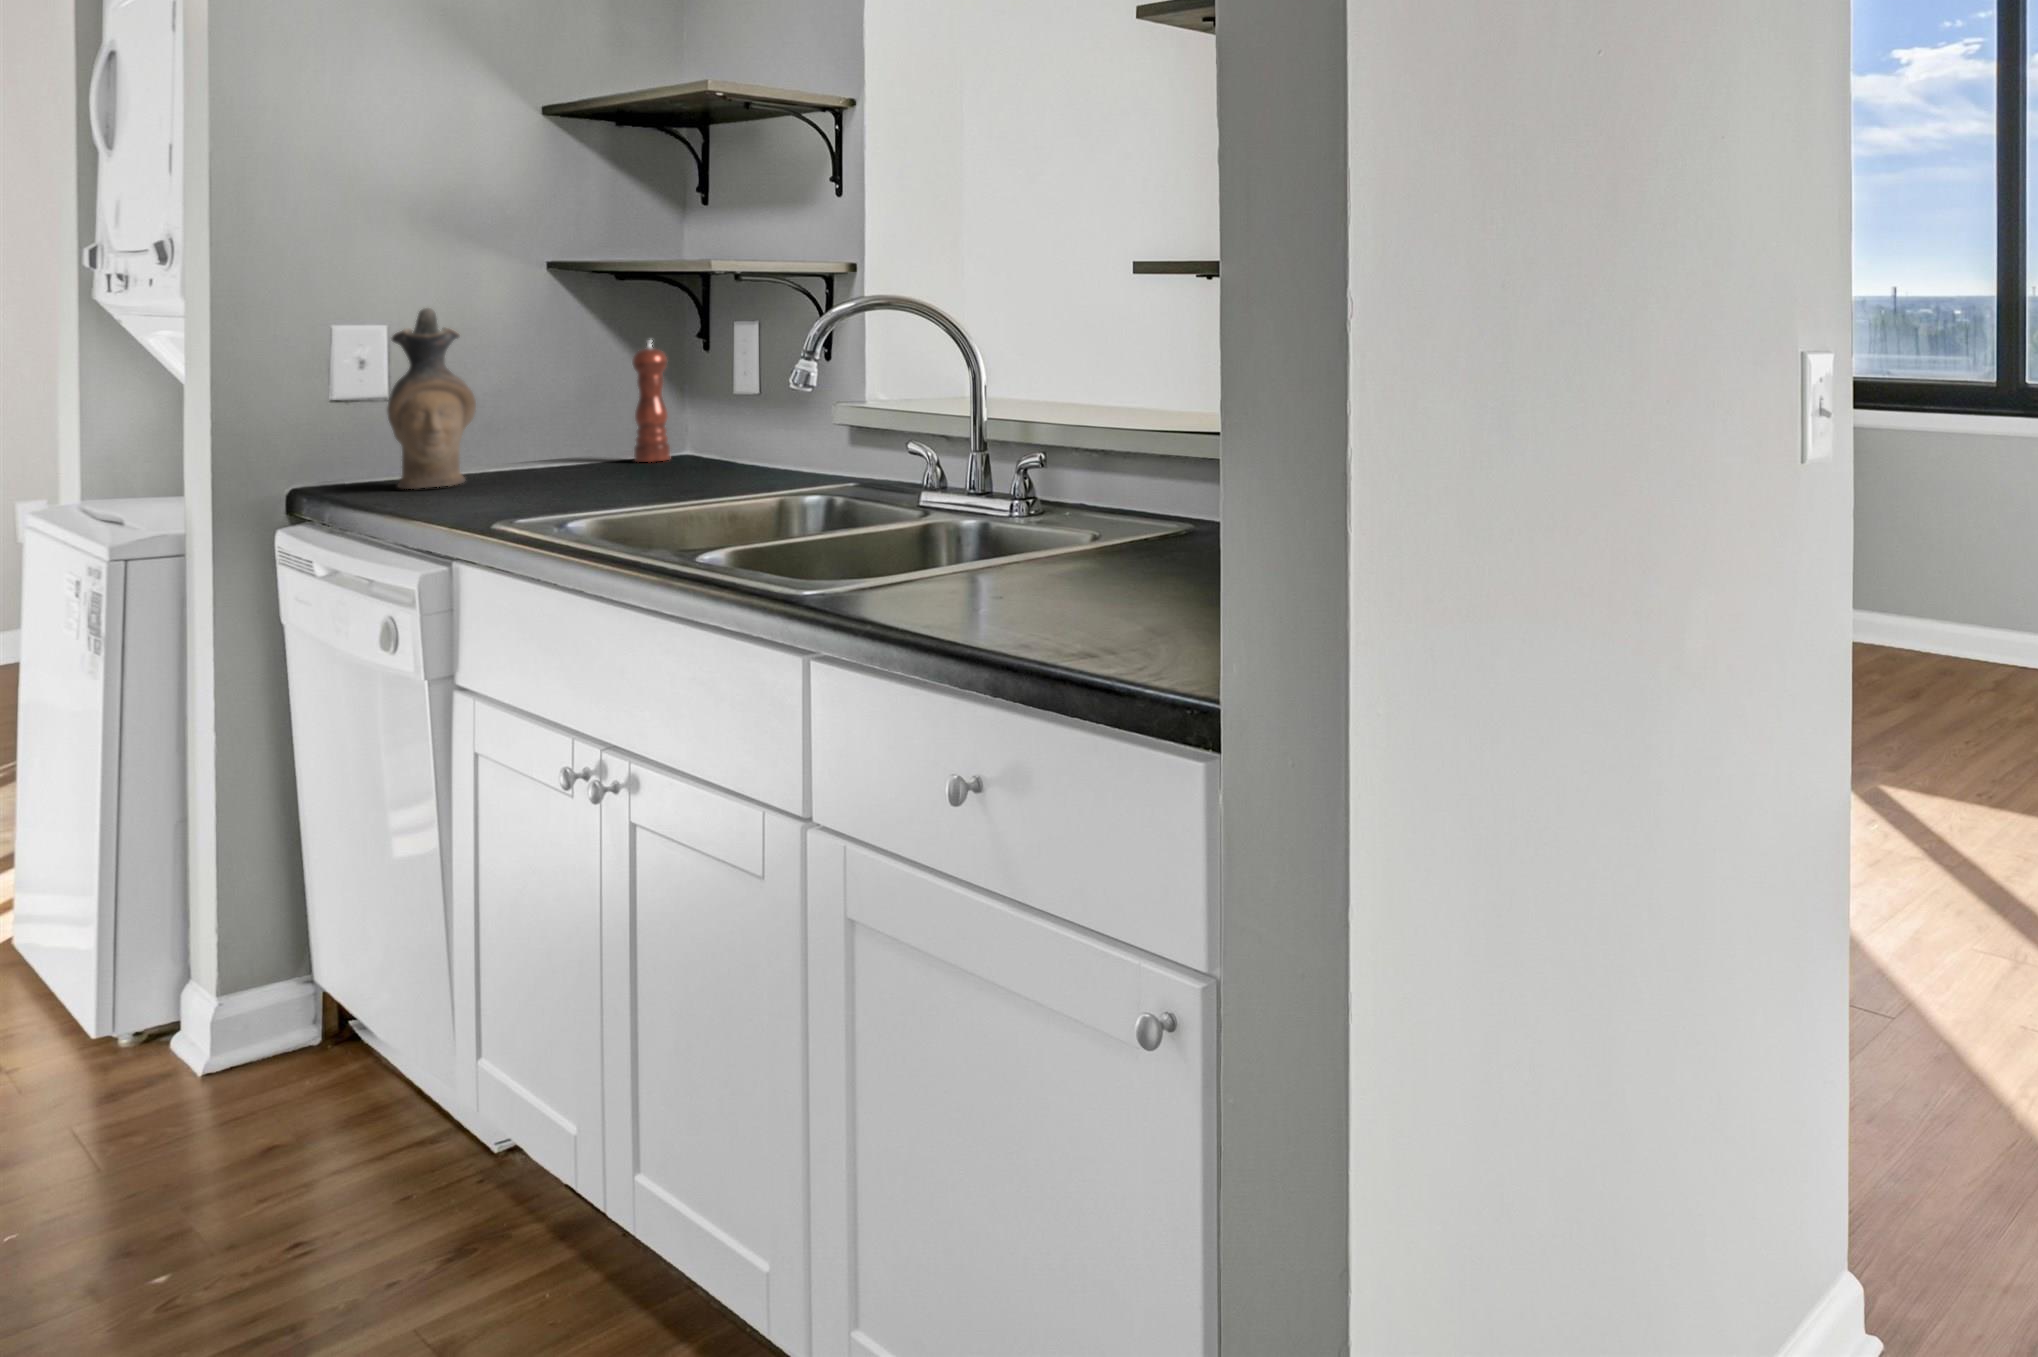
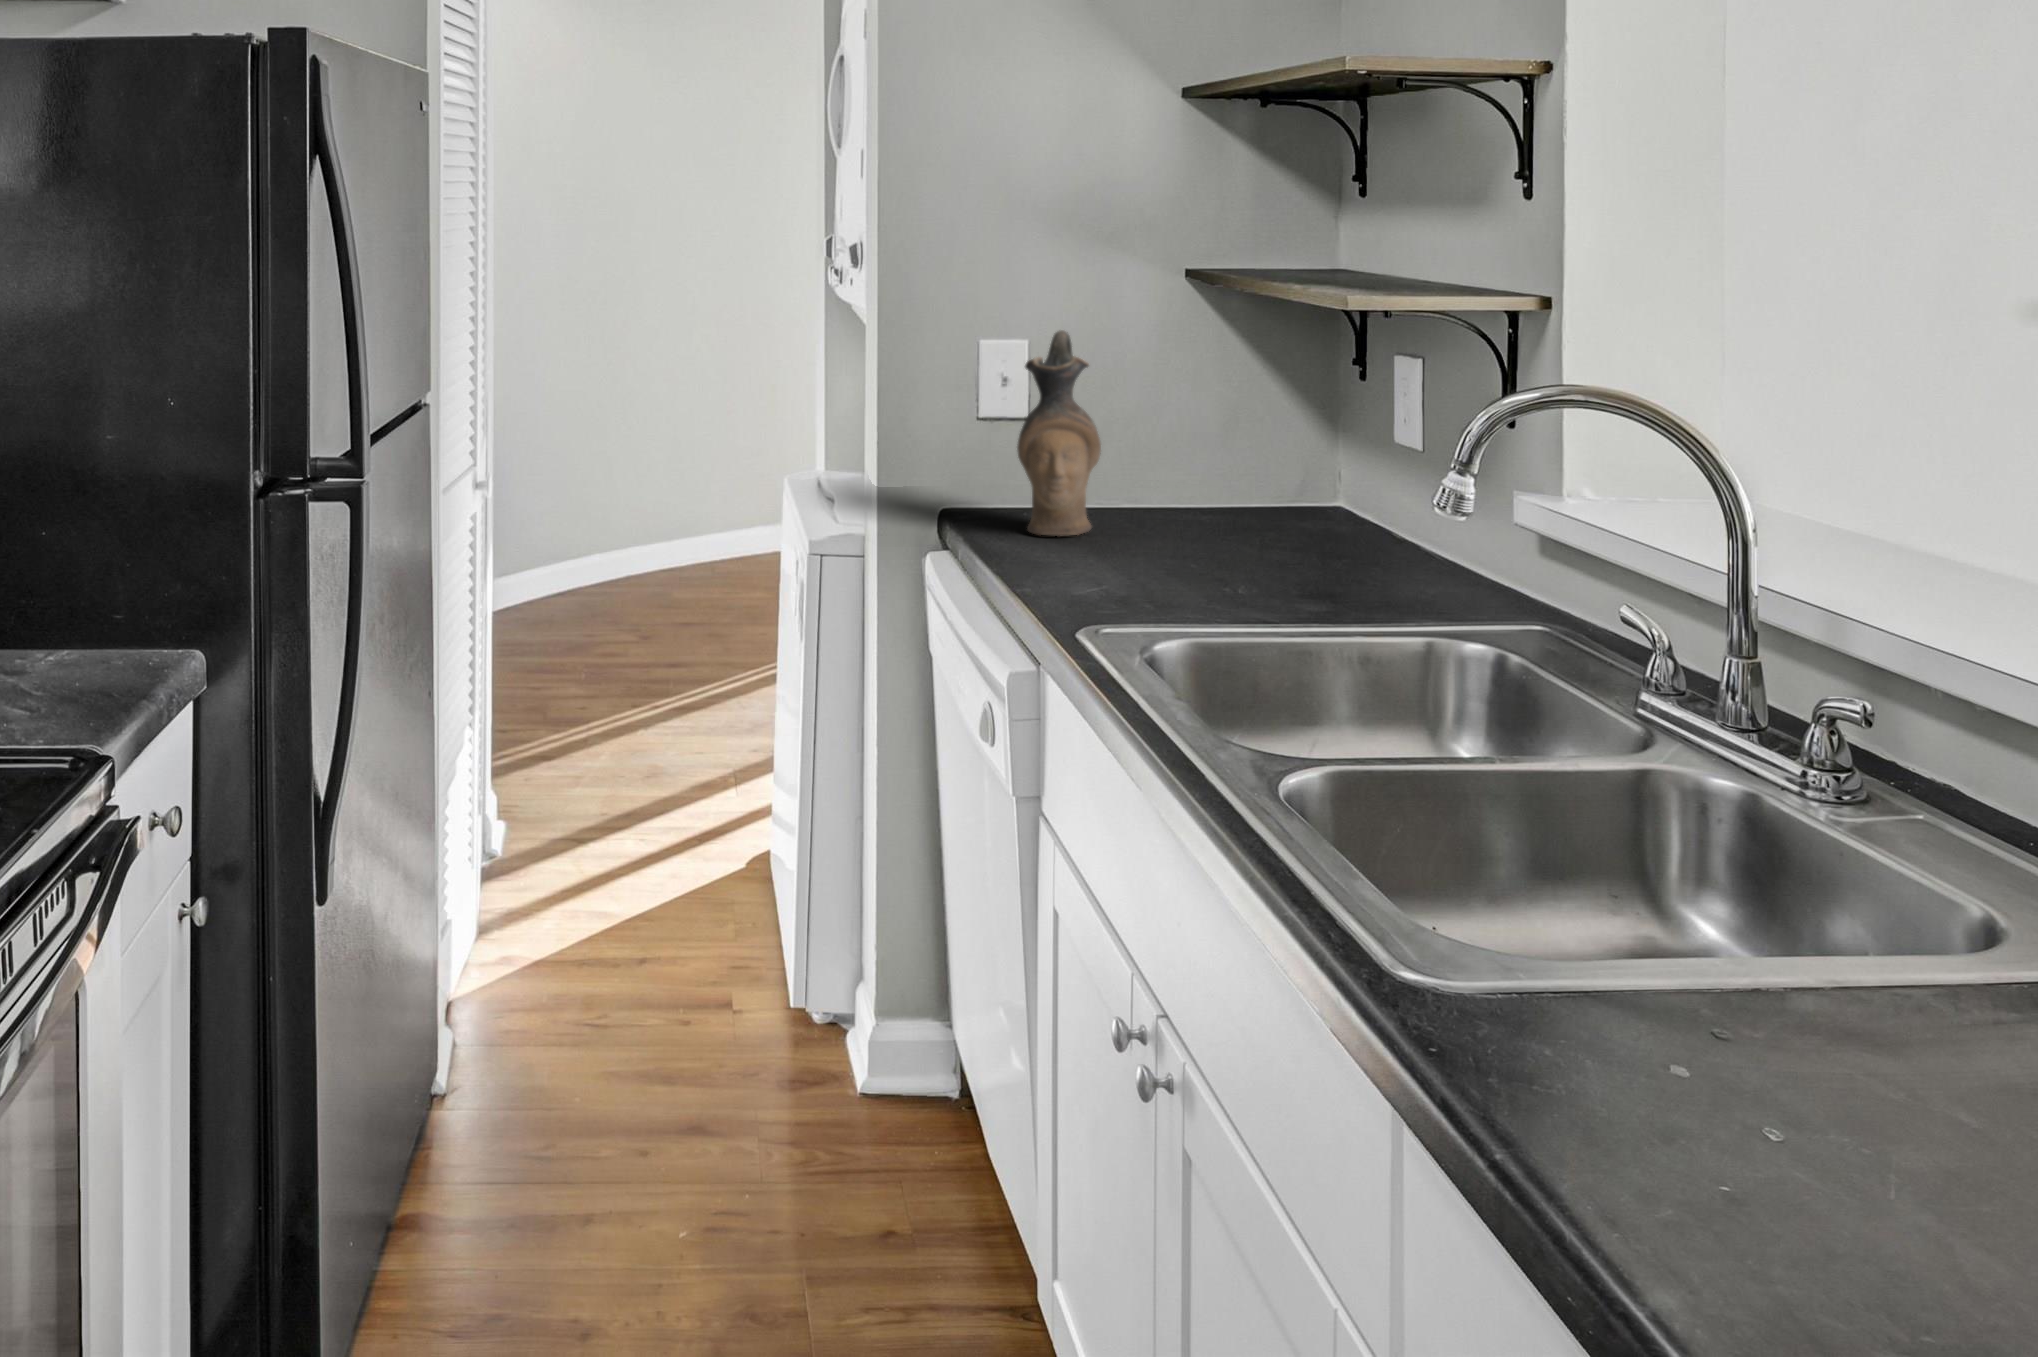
pepper mill: present [632,340,671,462] -> none [1275,365,1316,514]

